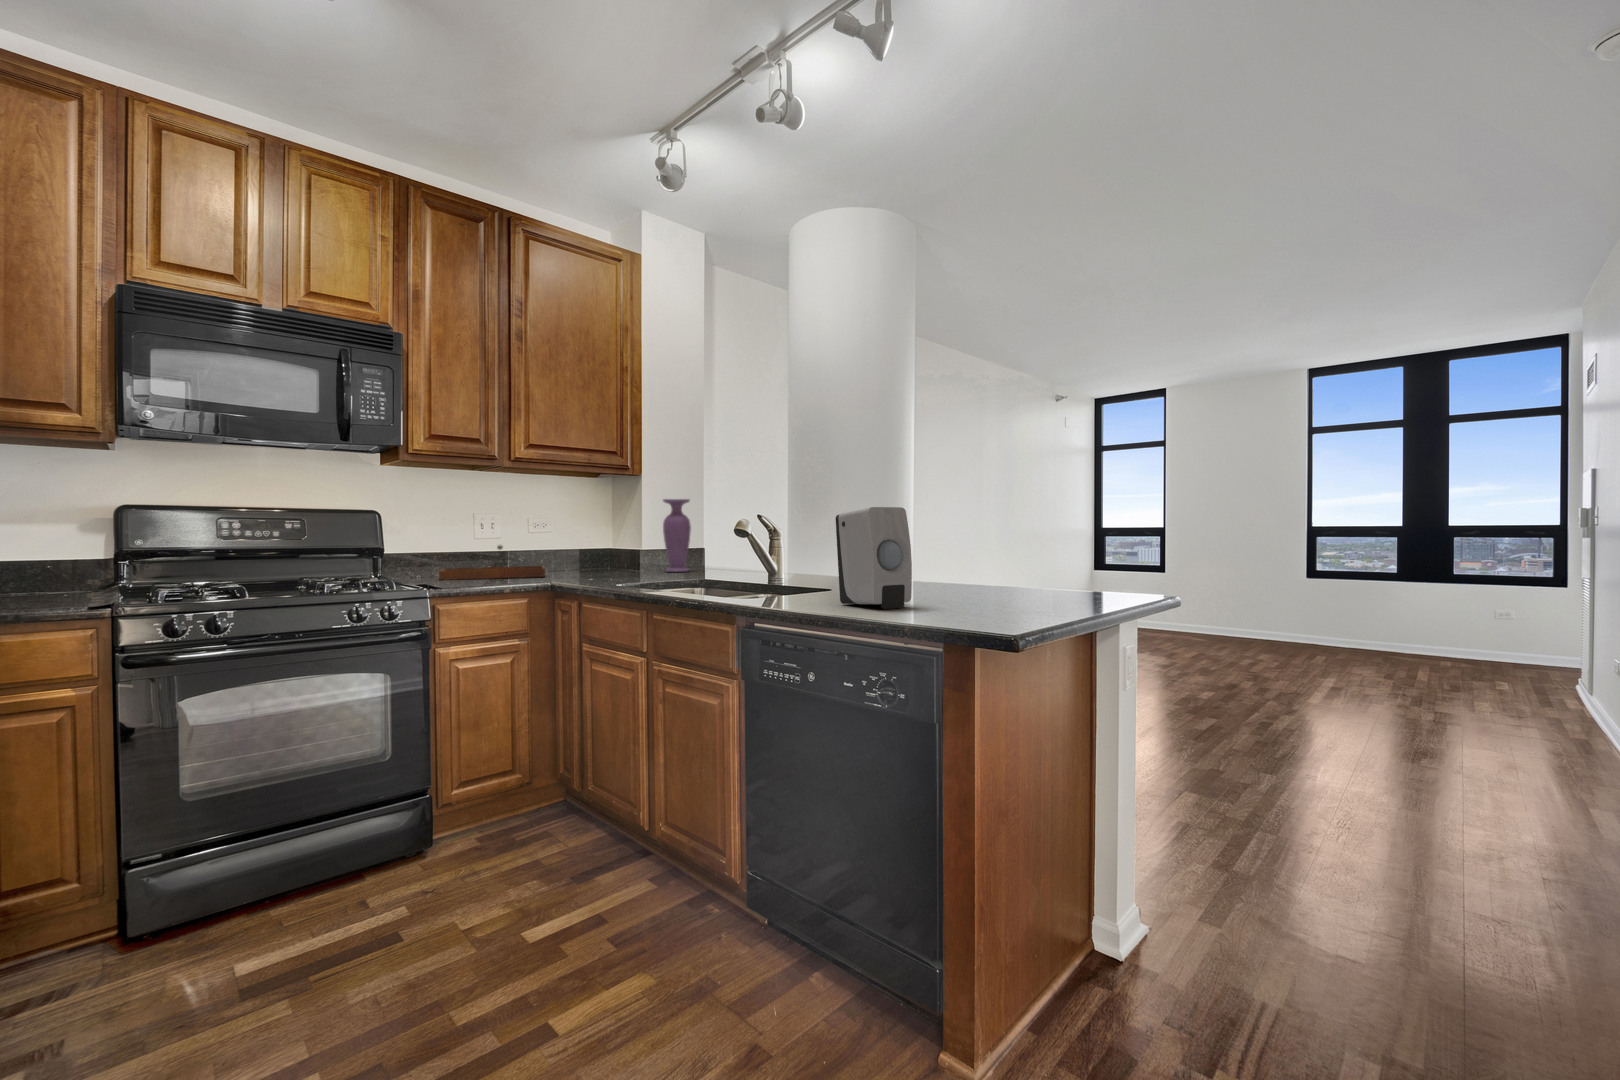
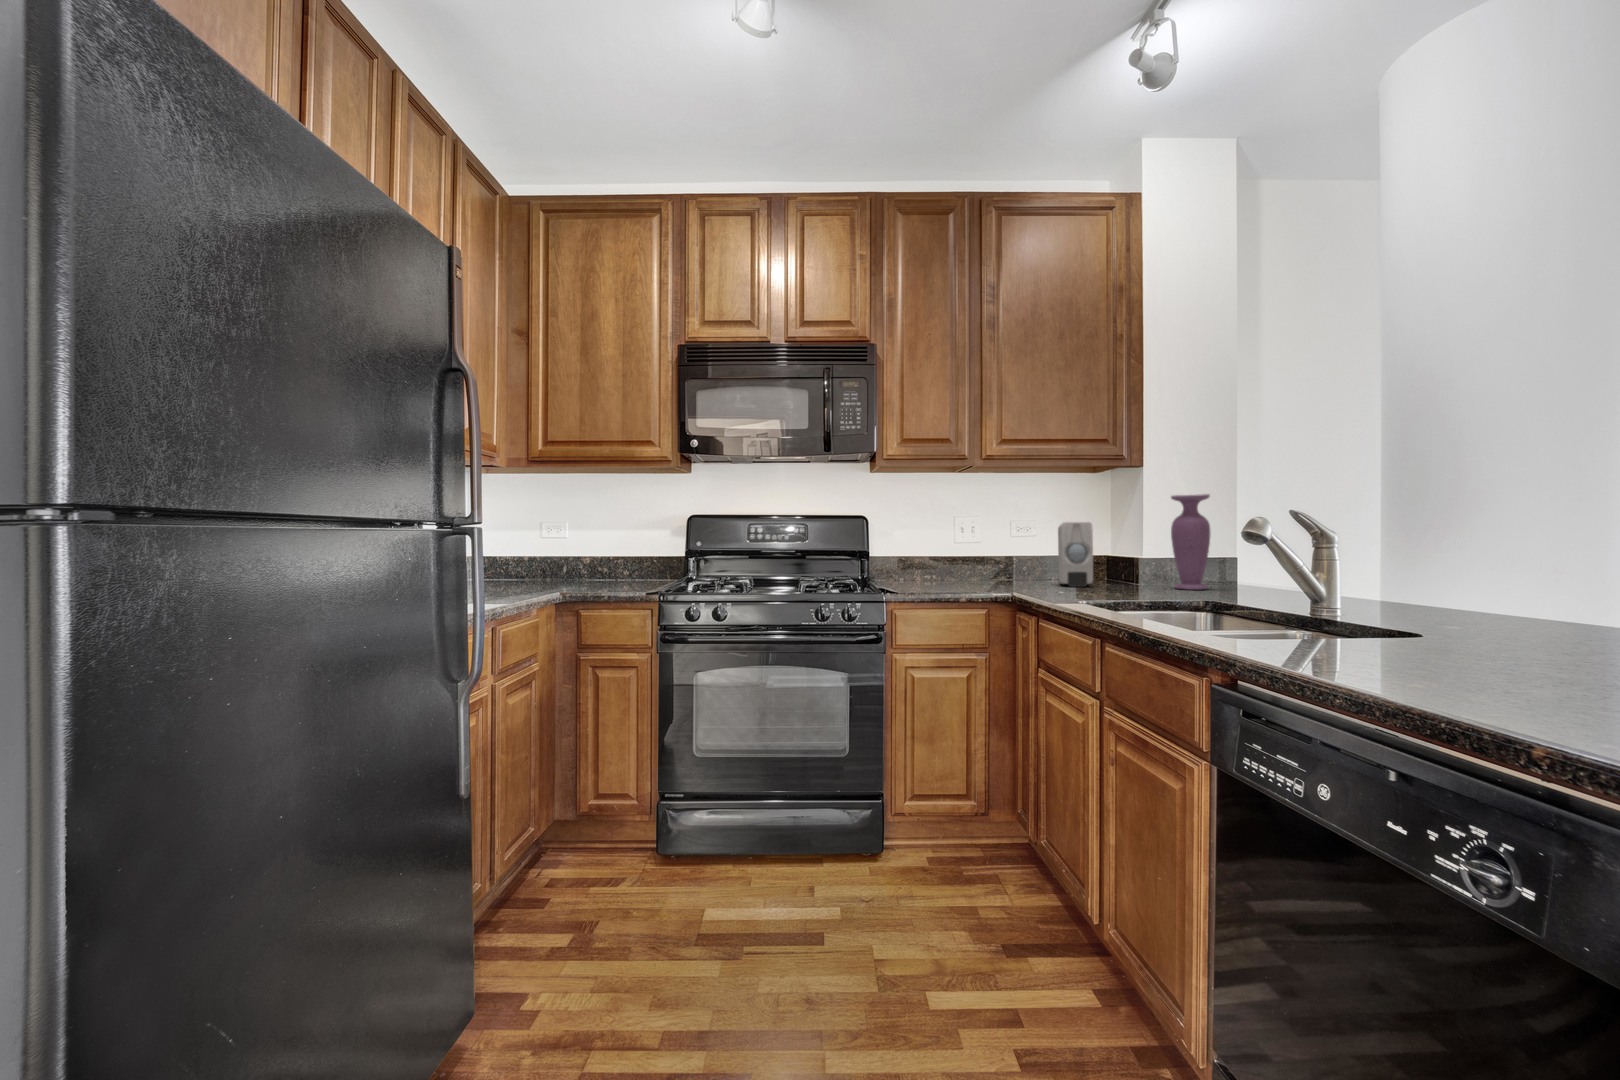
soap dispenser: present [836,507,912,609] -> present [1058,522,1093,587]
tray: present [439,545,545,580] -> none [916,550,1025,587]

